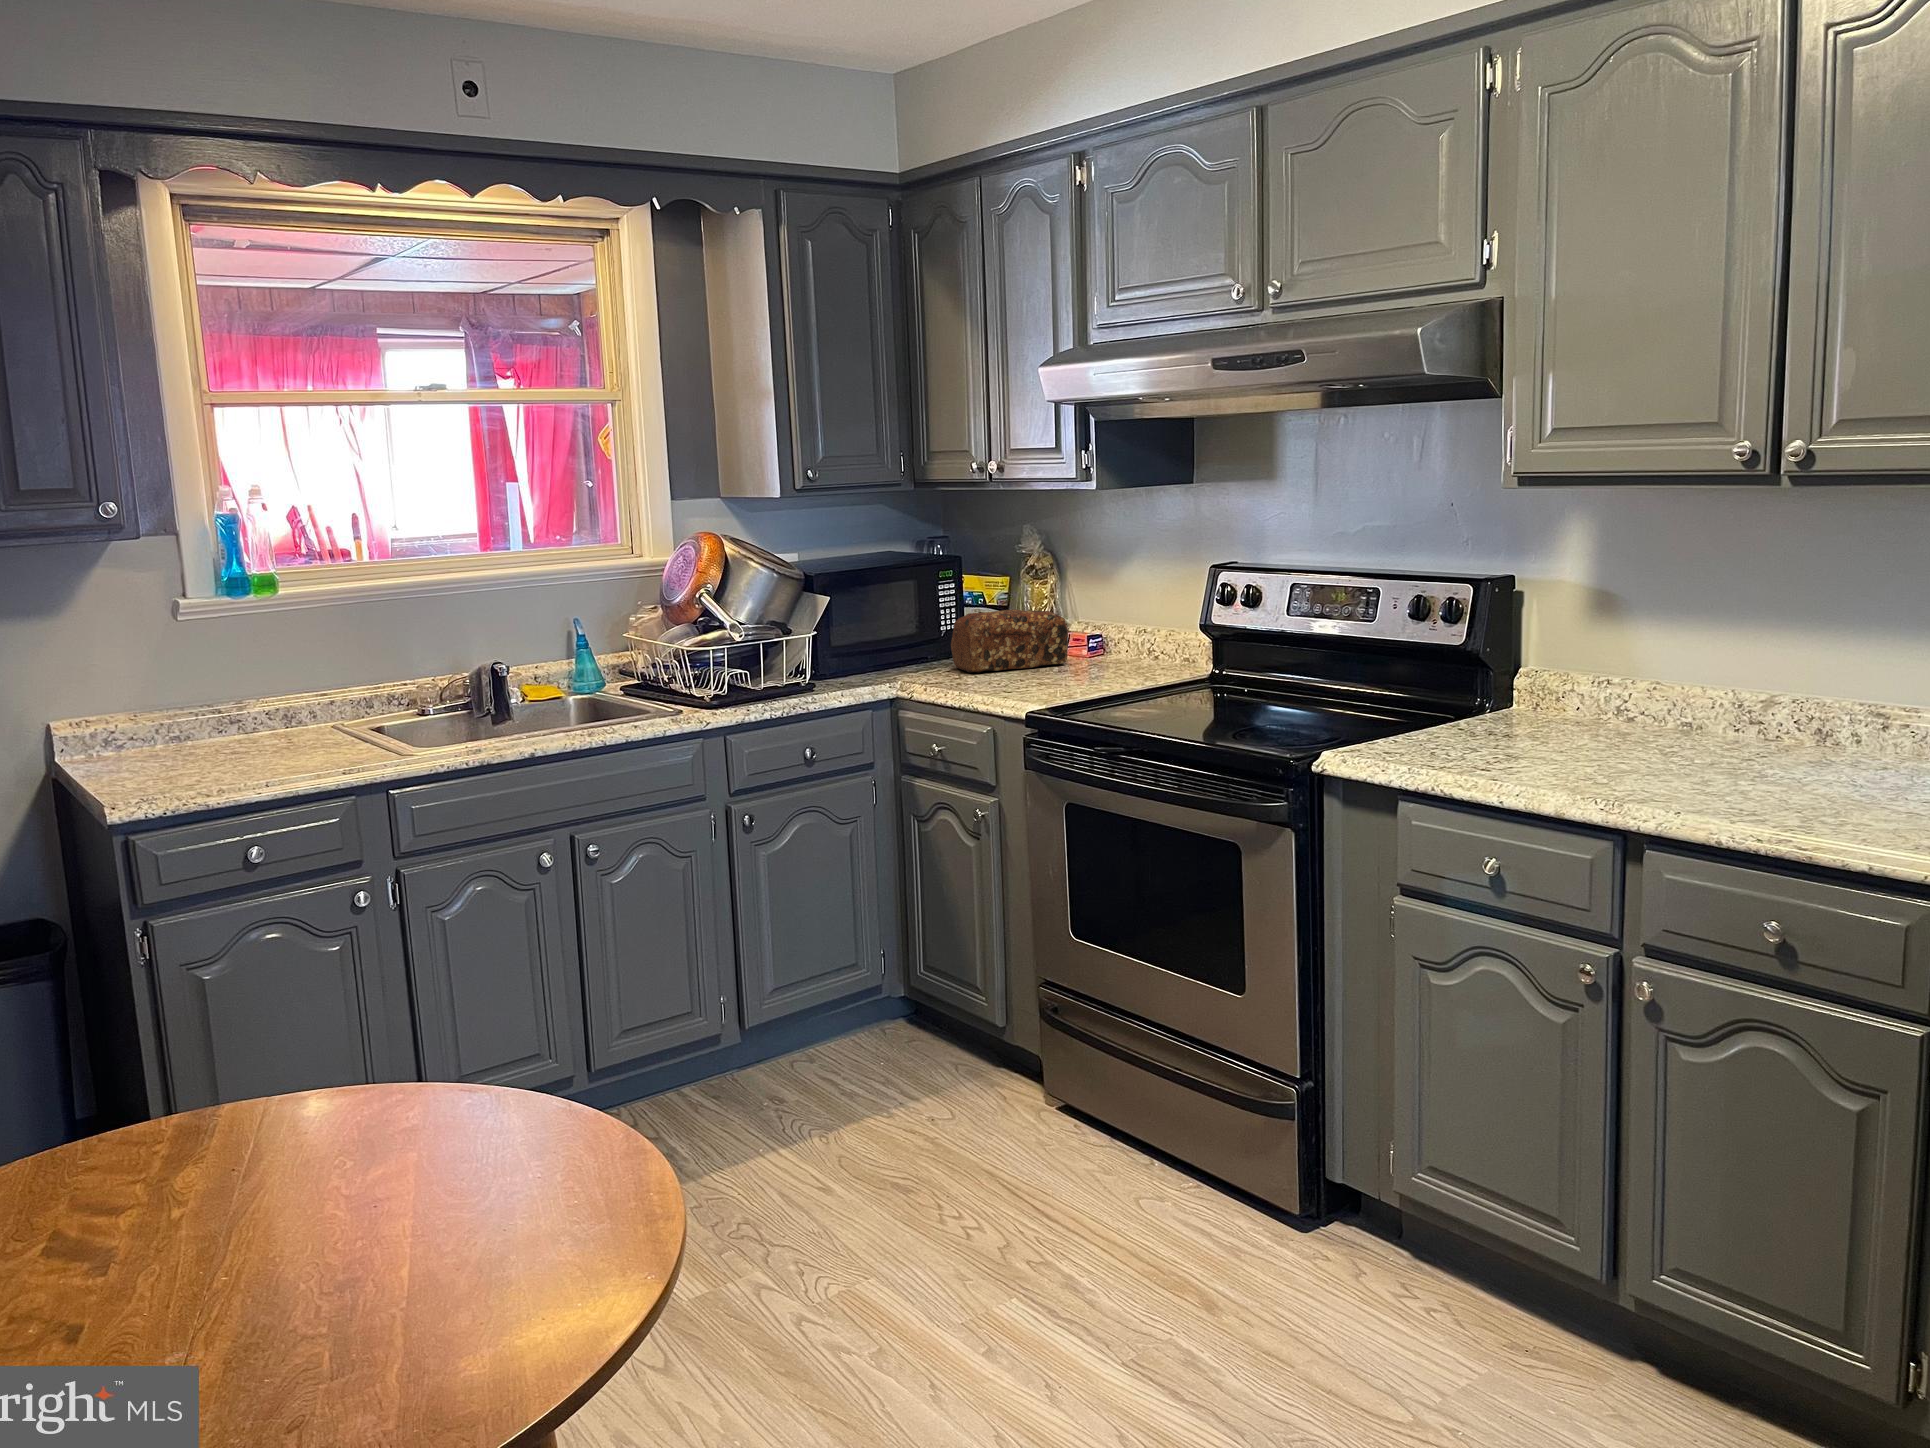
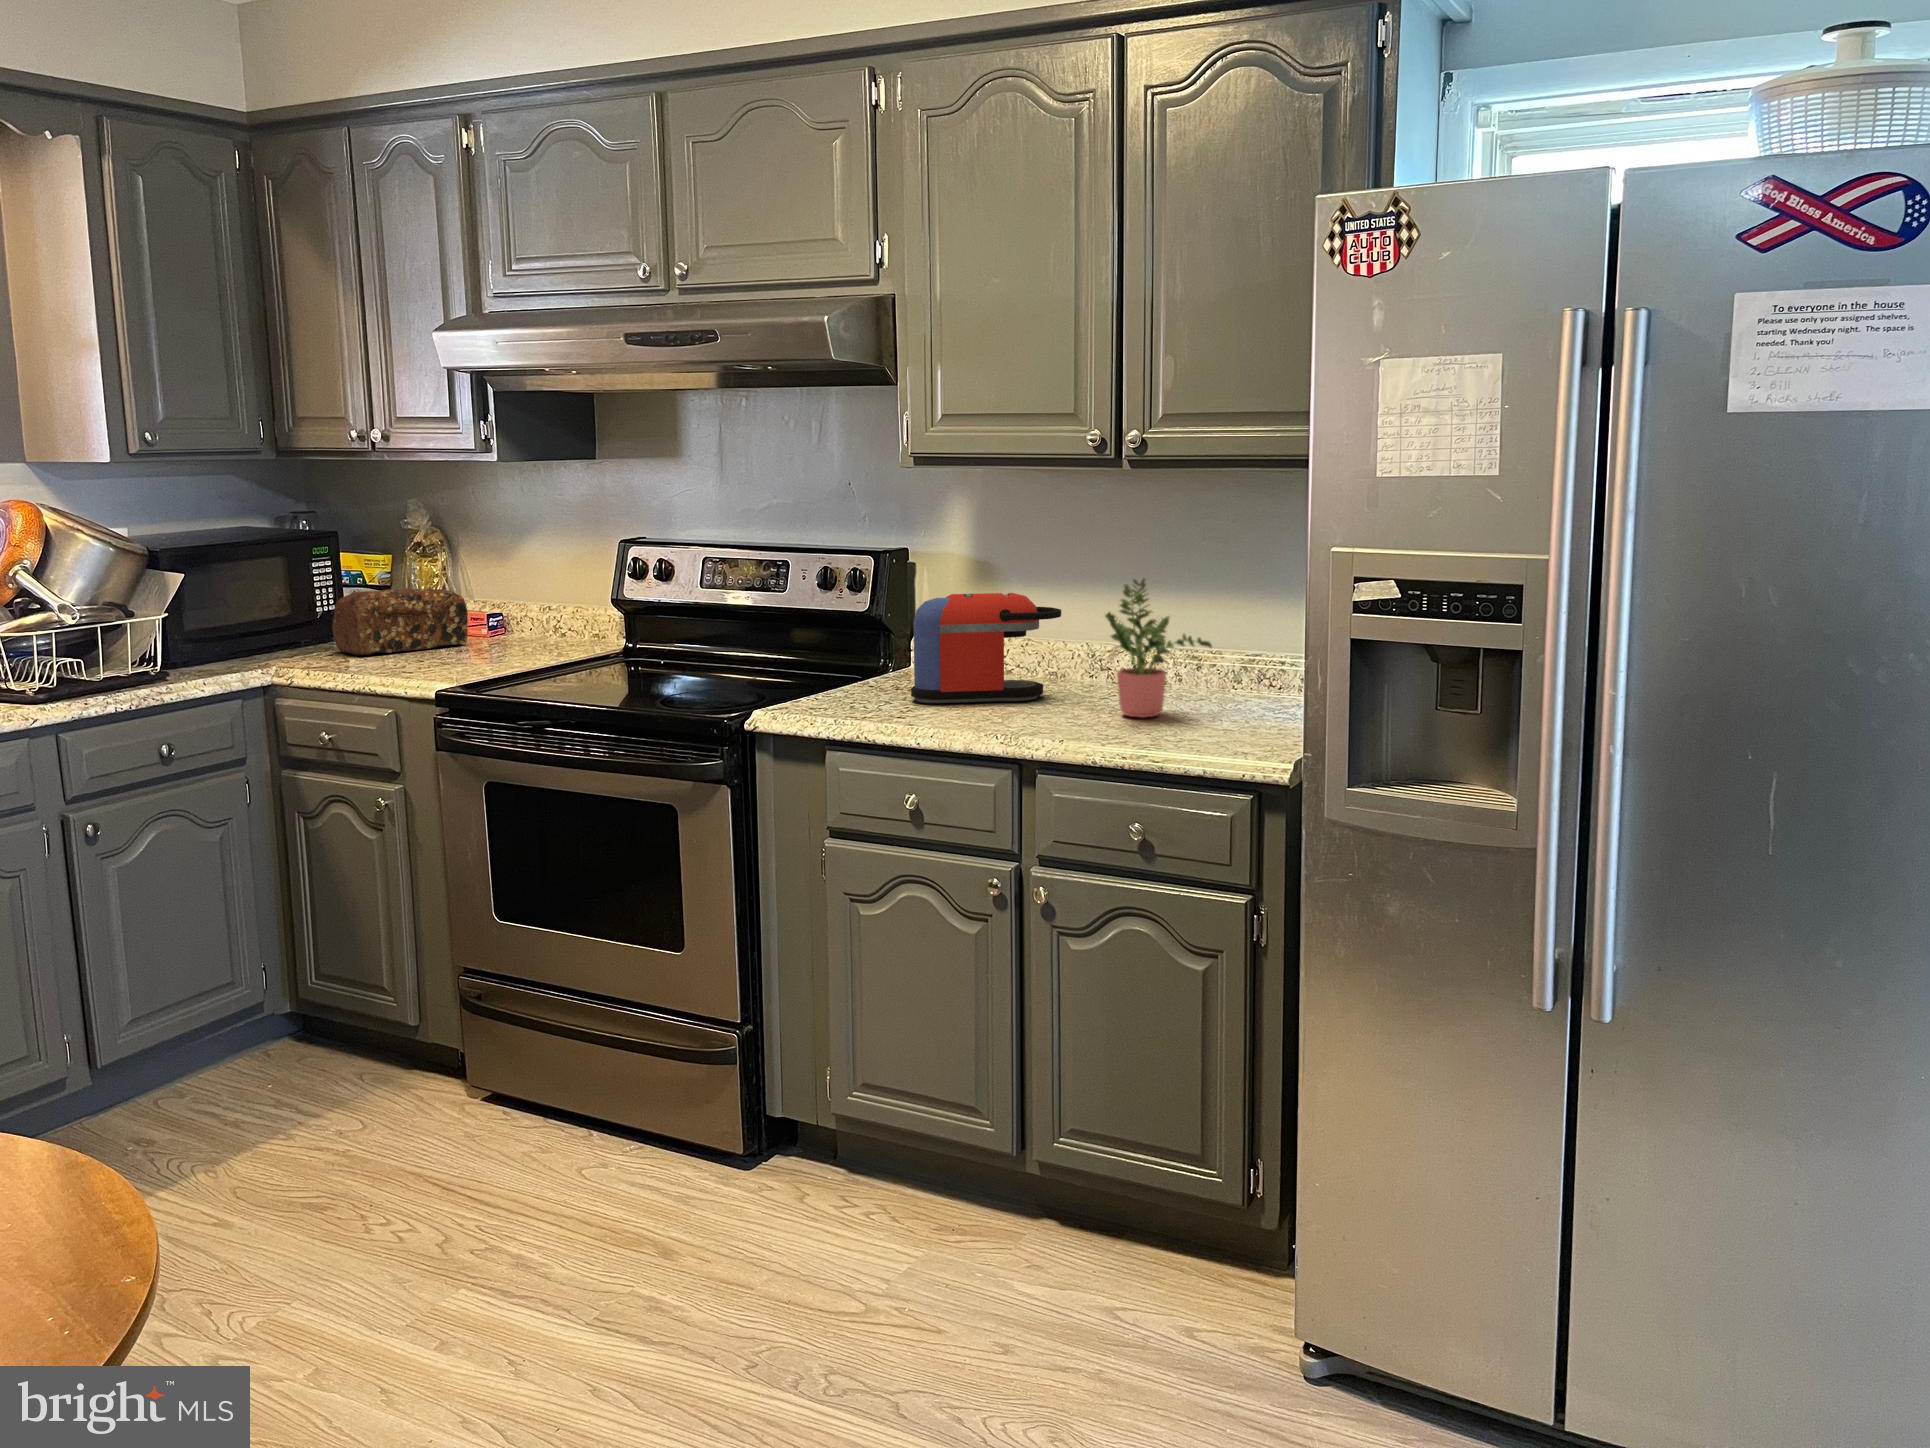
potted plant: none [1746,619,1900,789] -> present [1105,579,1212,718]
coffee maker: none [1504,632,1695,758] -> present [911,593,1061,703]

